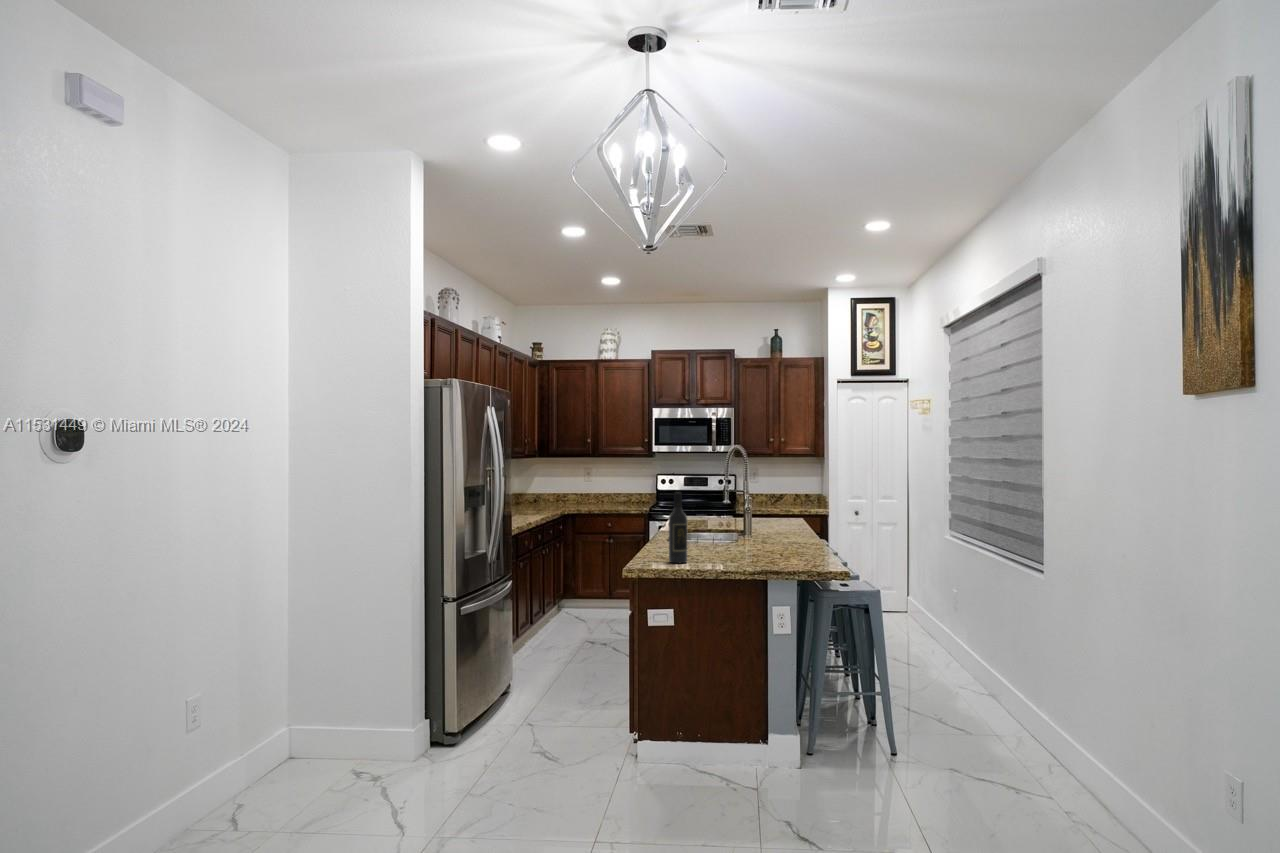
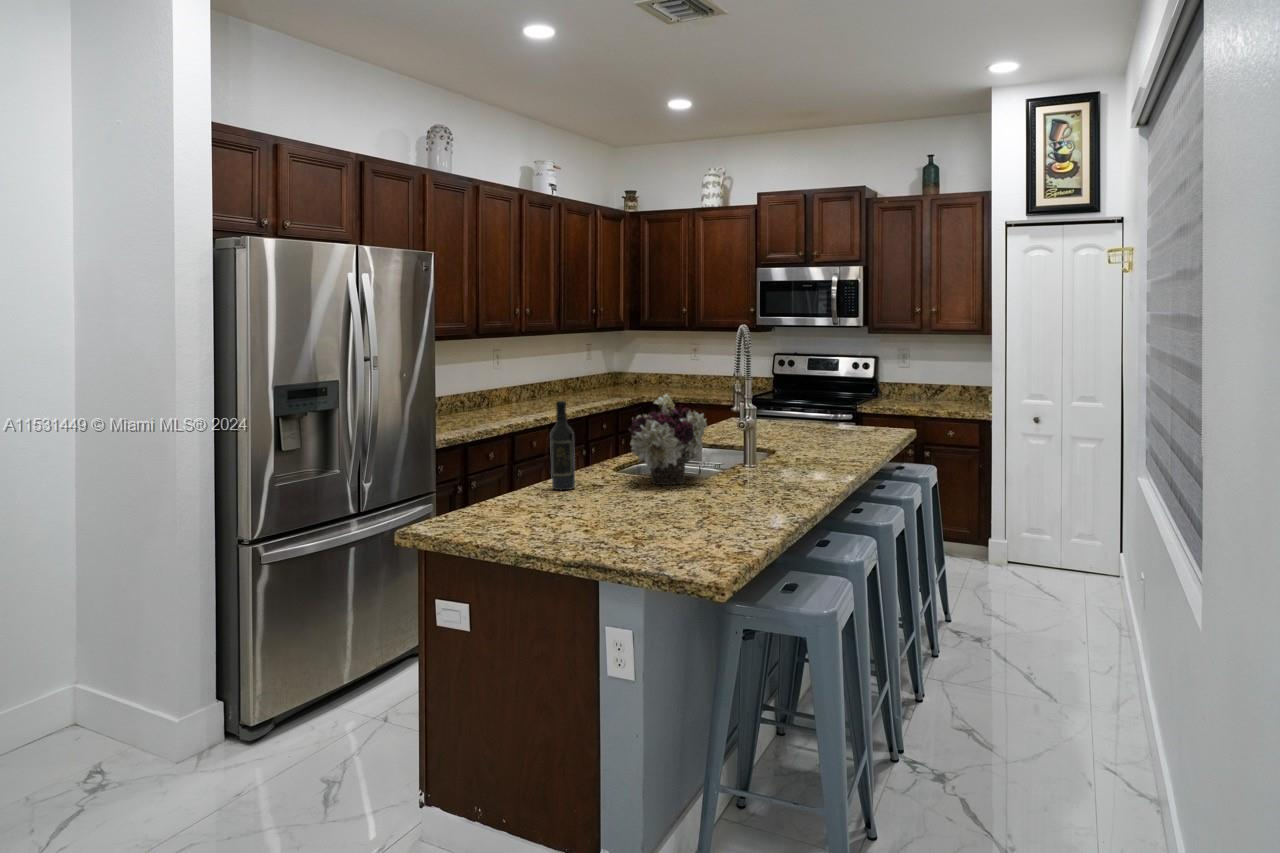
flower arrangement: none [712,488,778,557] -> present [629,394,707,485]

